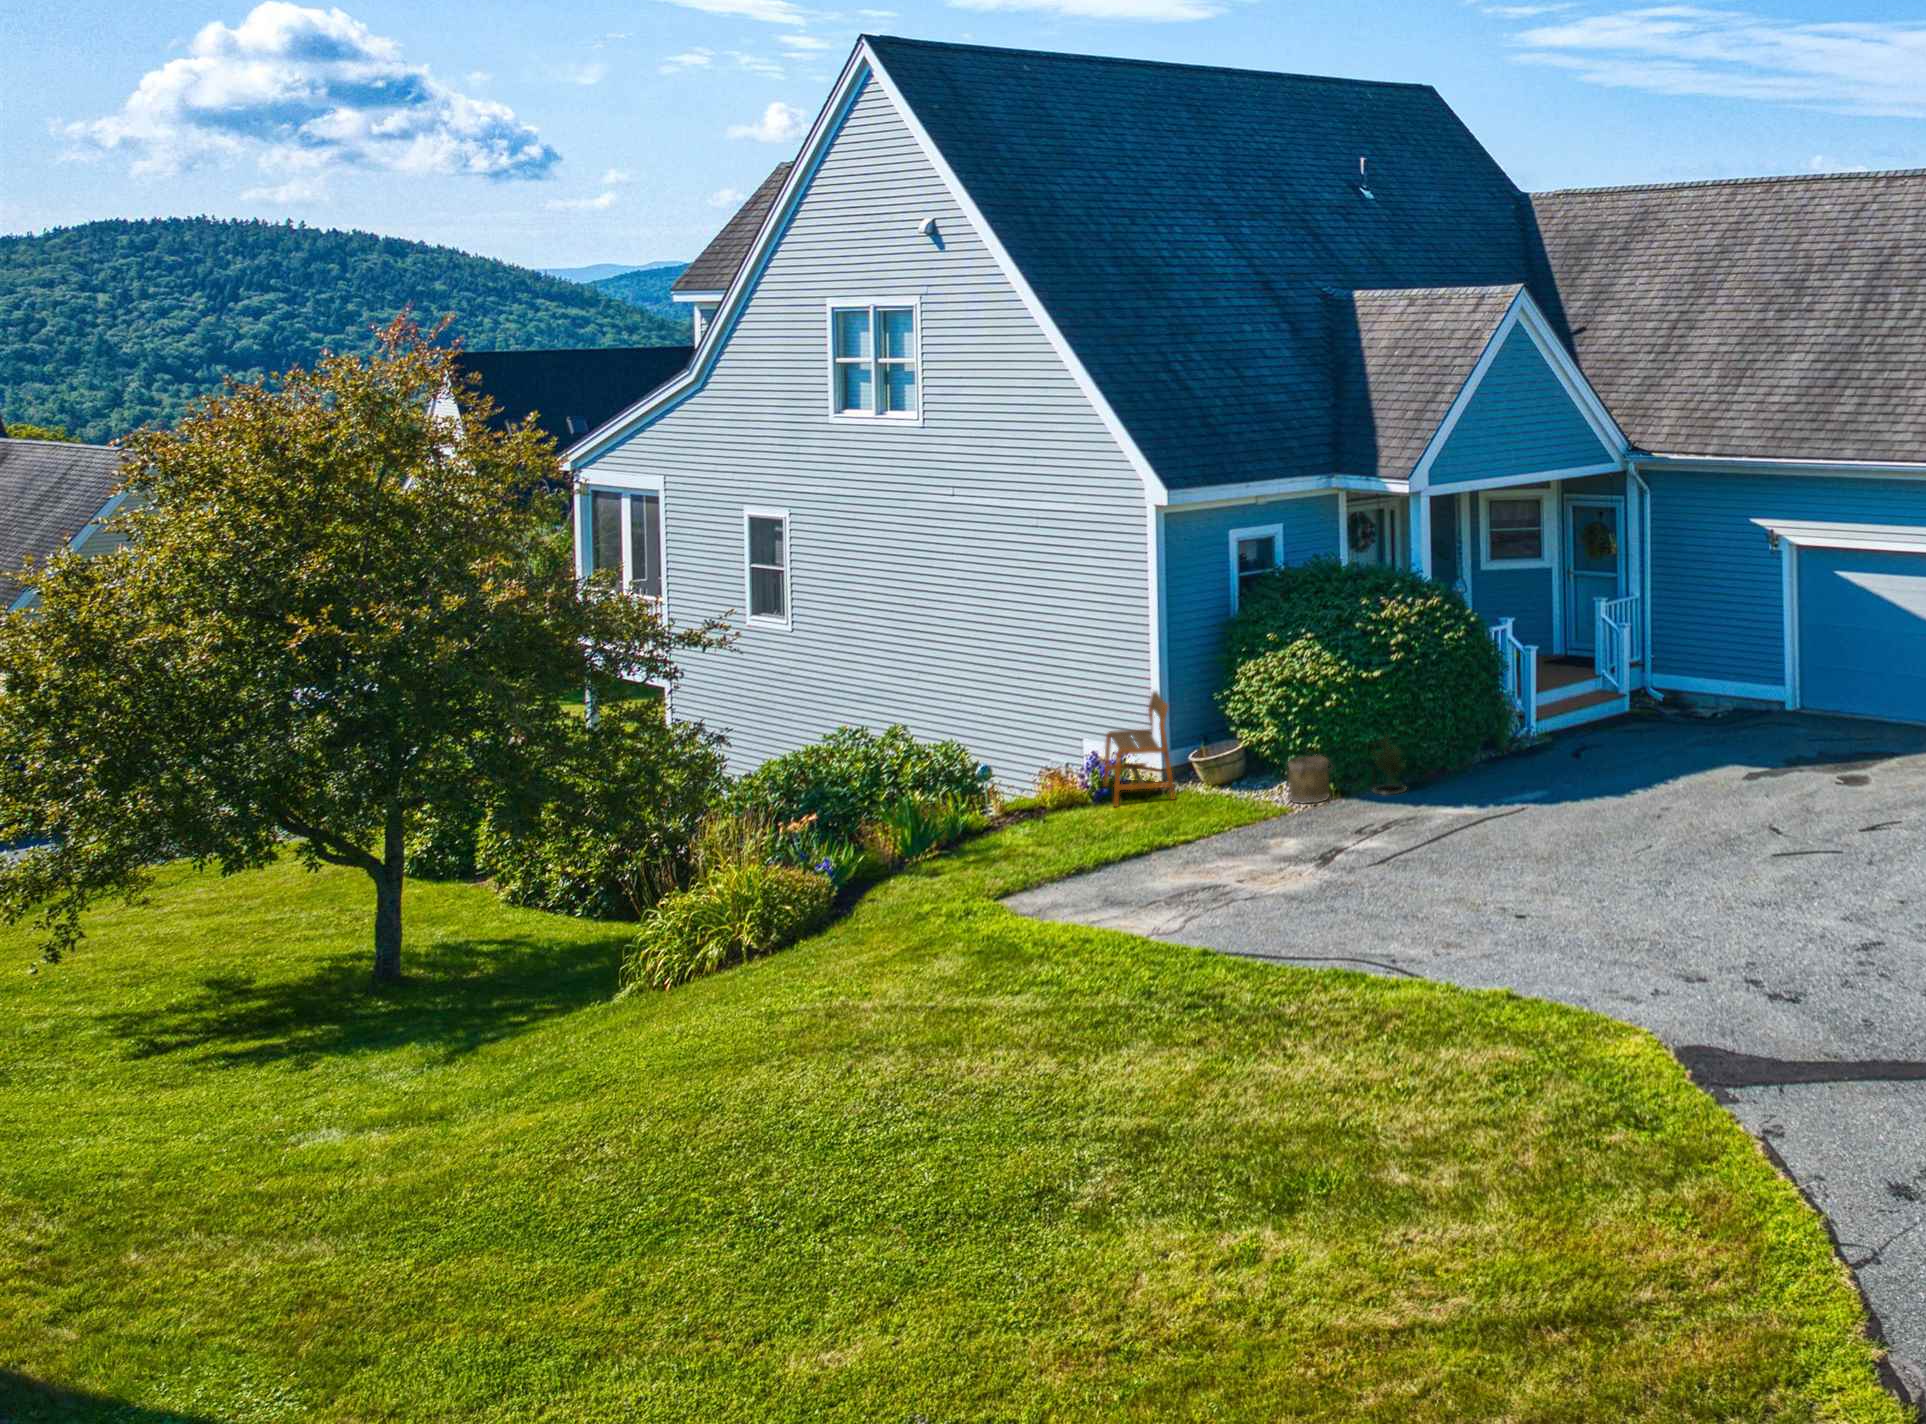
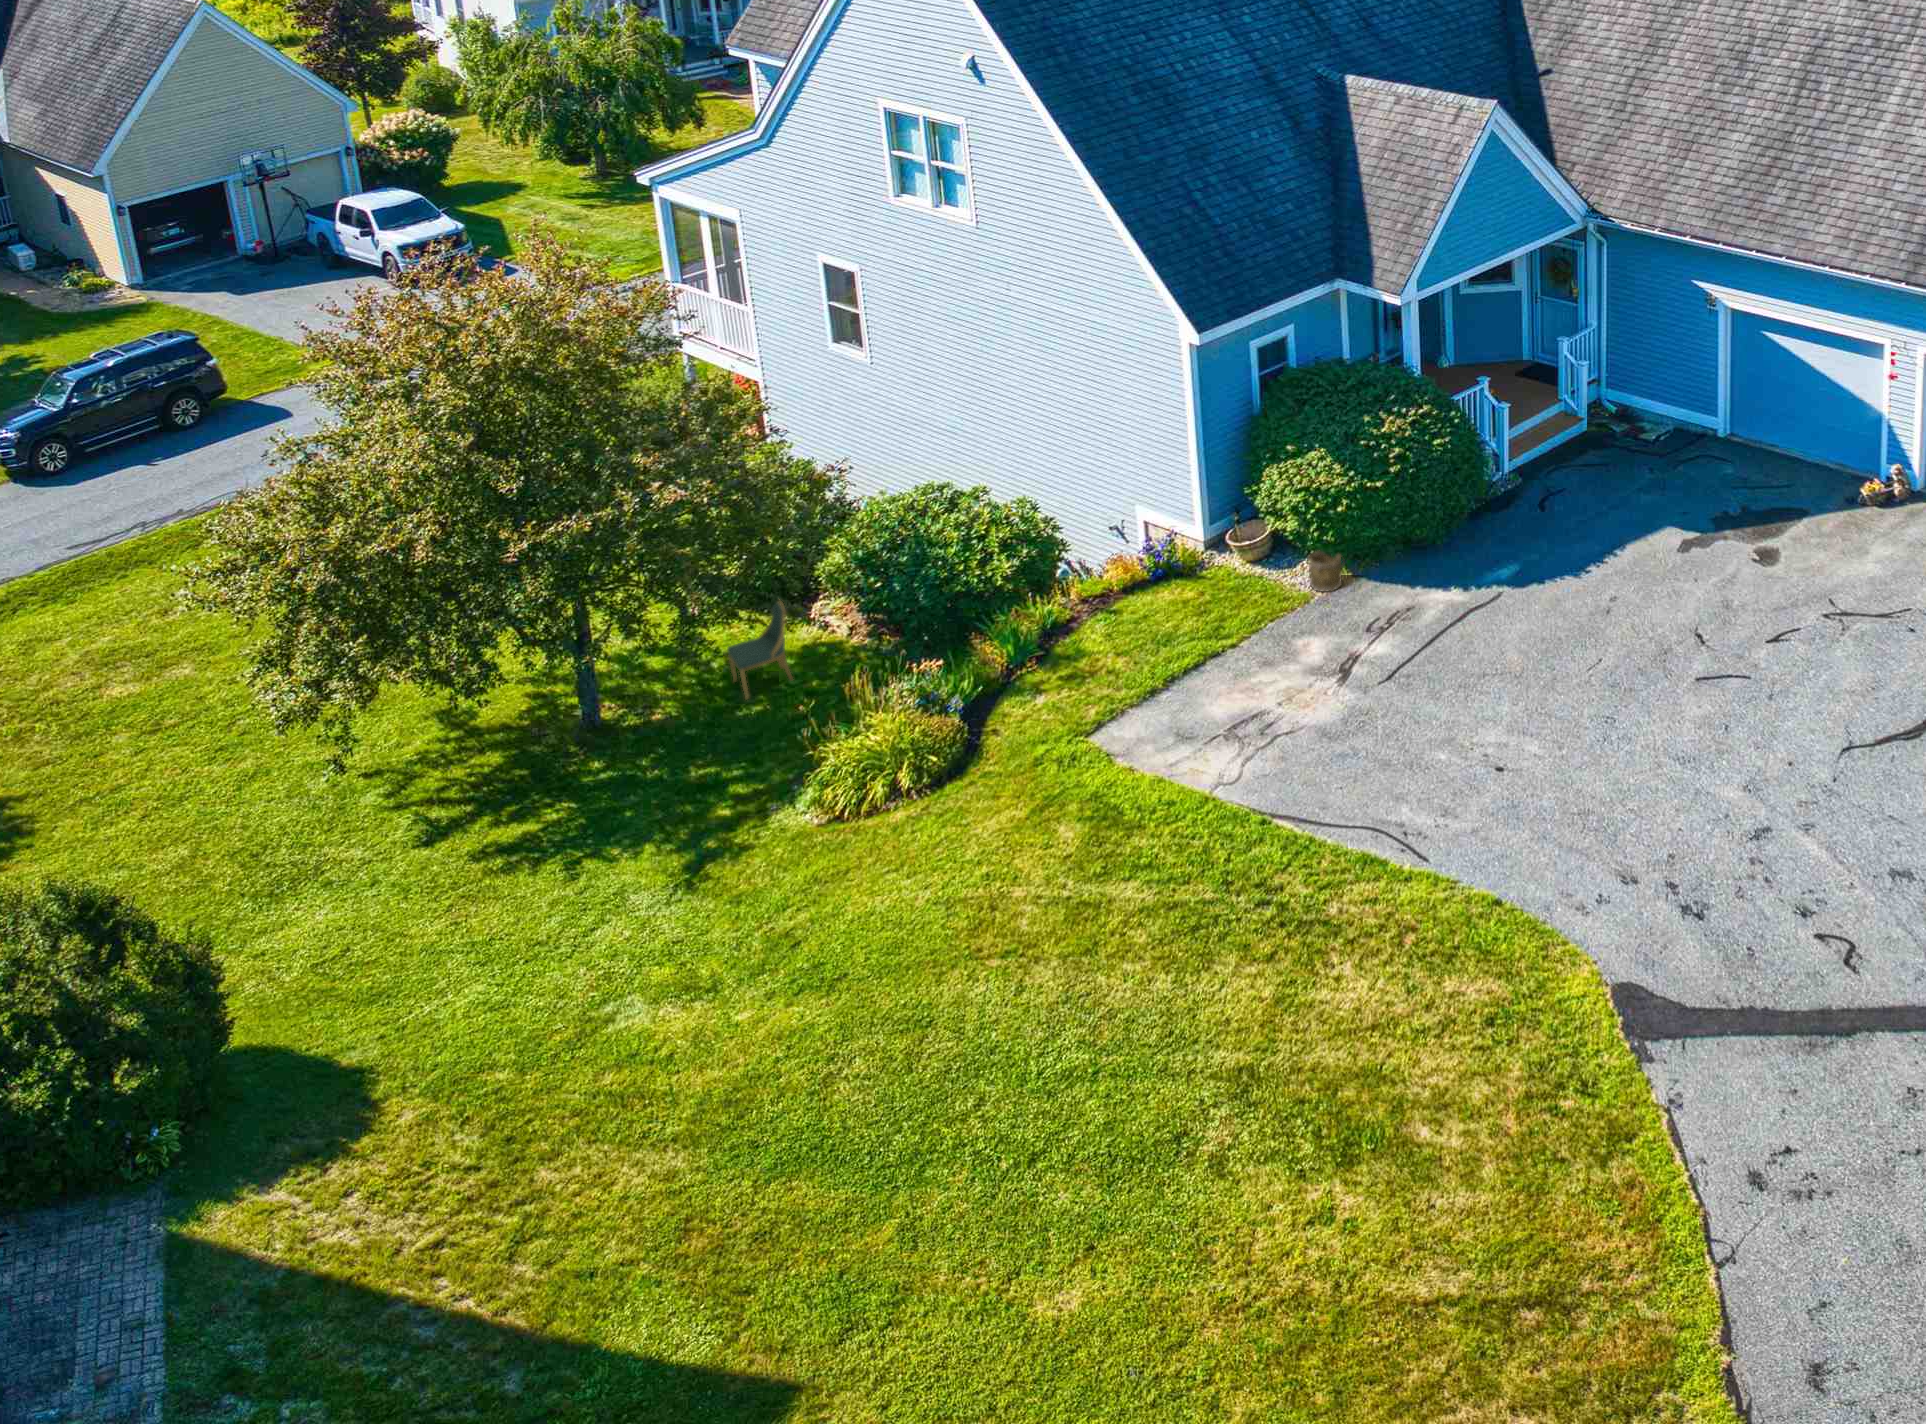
bench: present [1104,691,1176,807] -> none [1157,480,1218,591]
potted tree: present [1372,736,1407,795] -> none [1375,531,1405,580]
chair: none [555,812,635,937] -> present [727,599,793,699]

